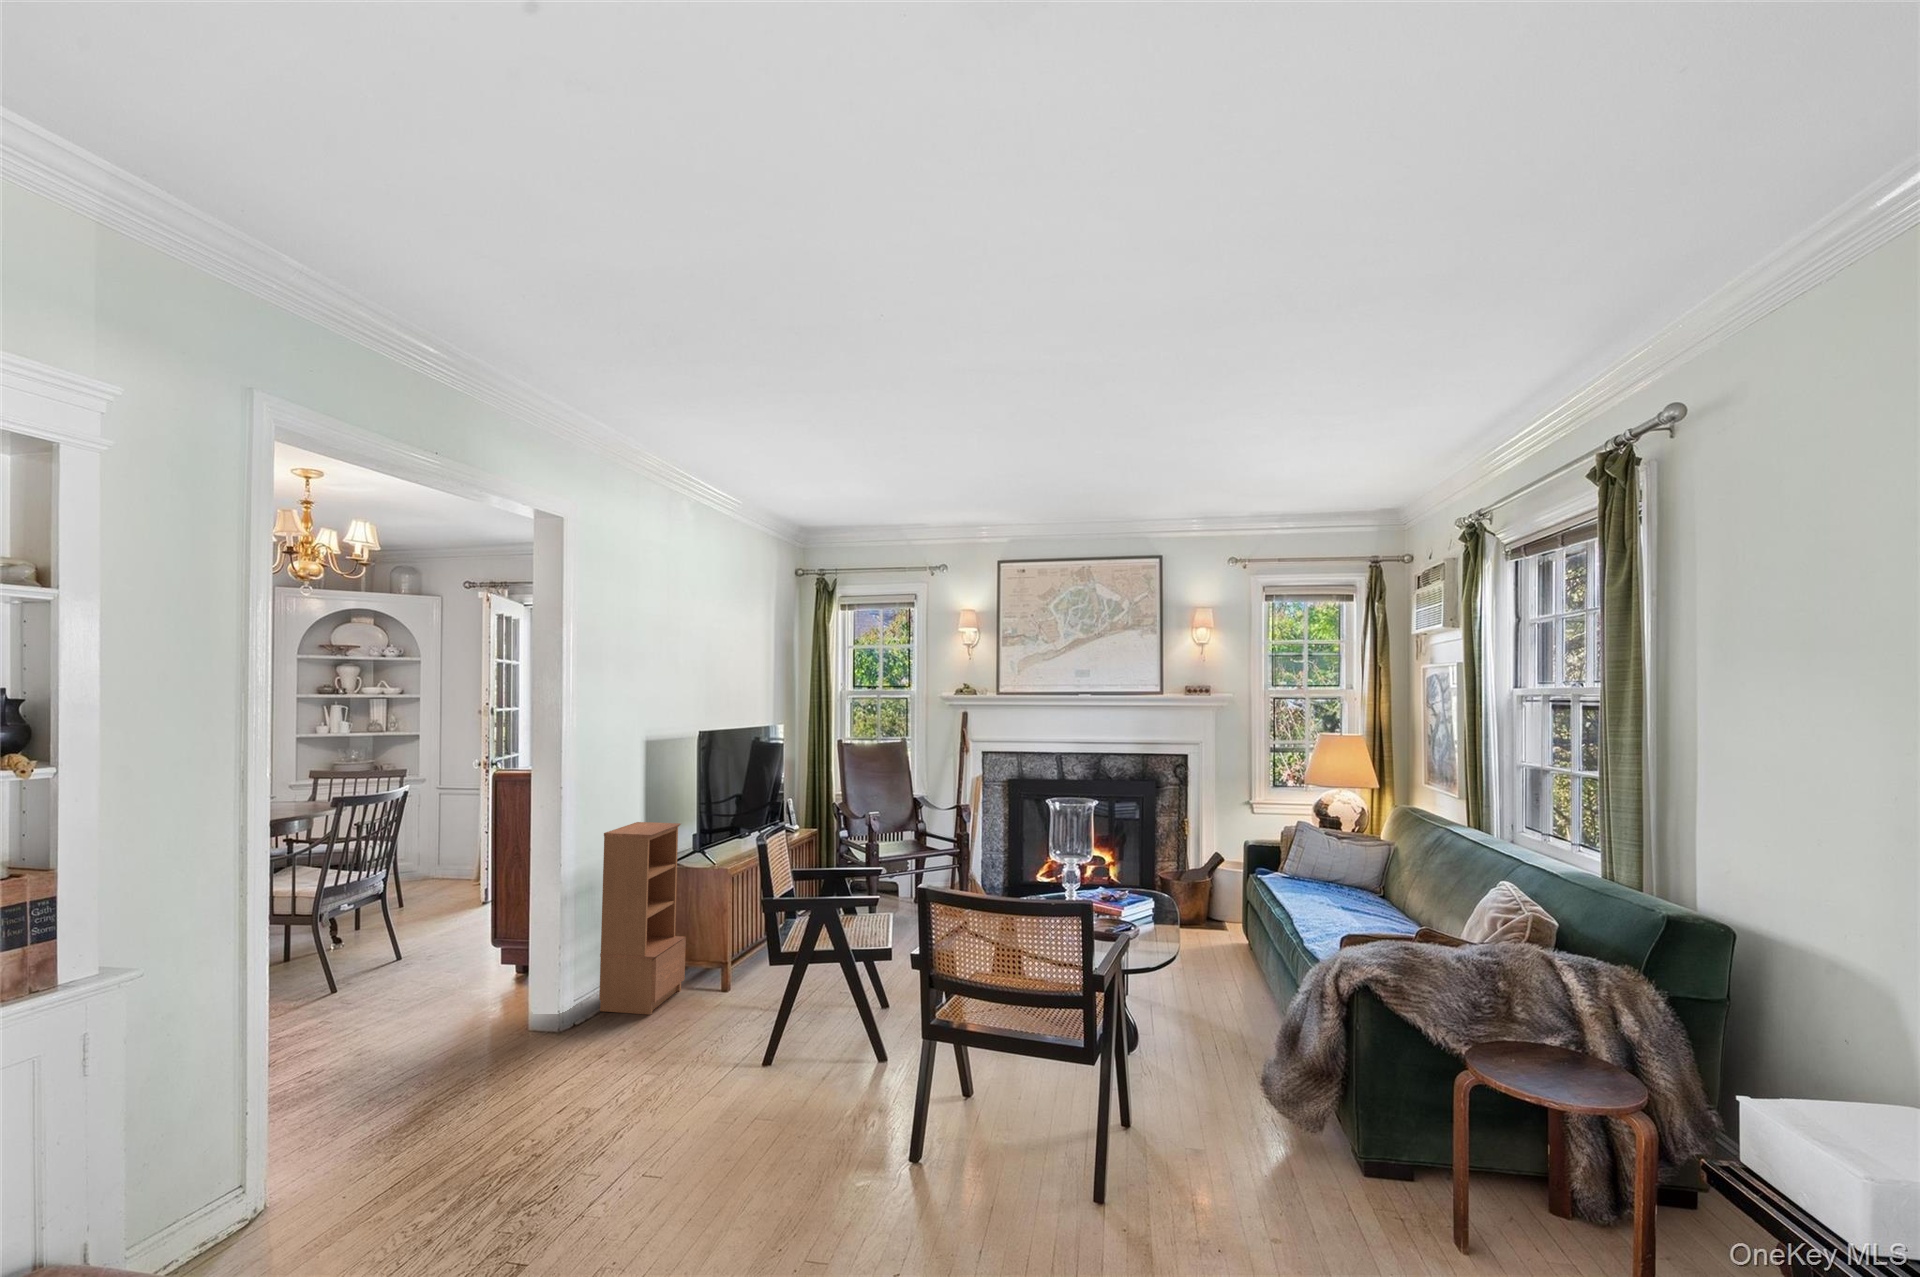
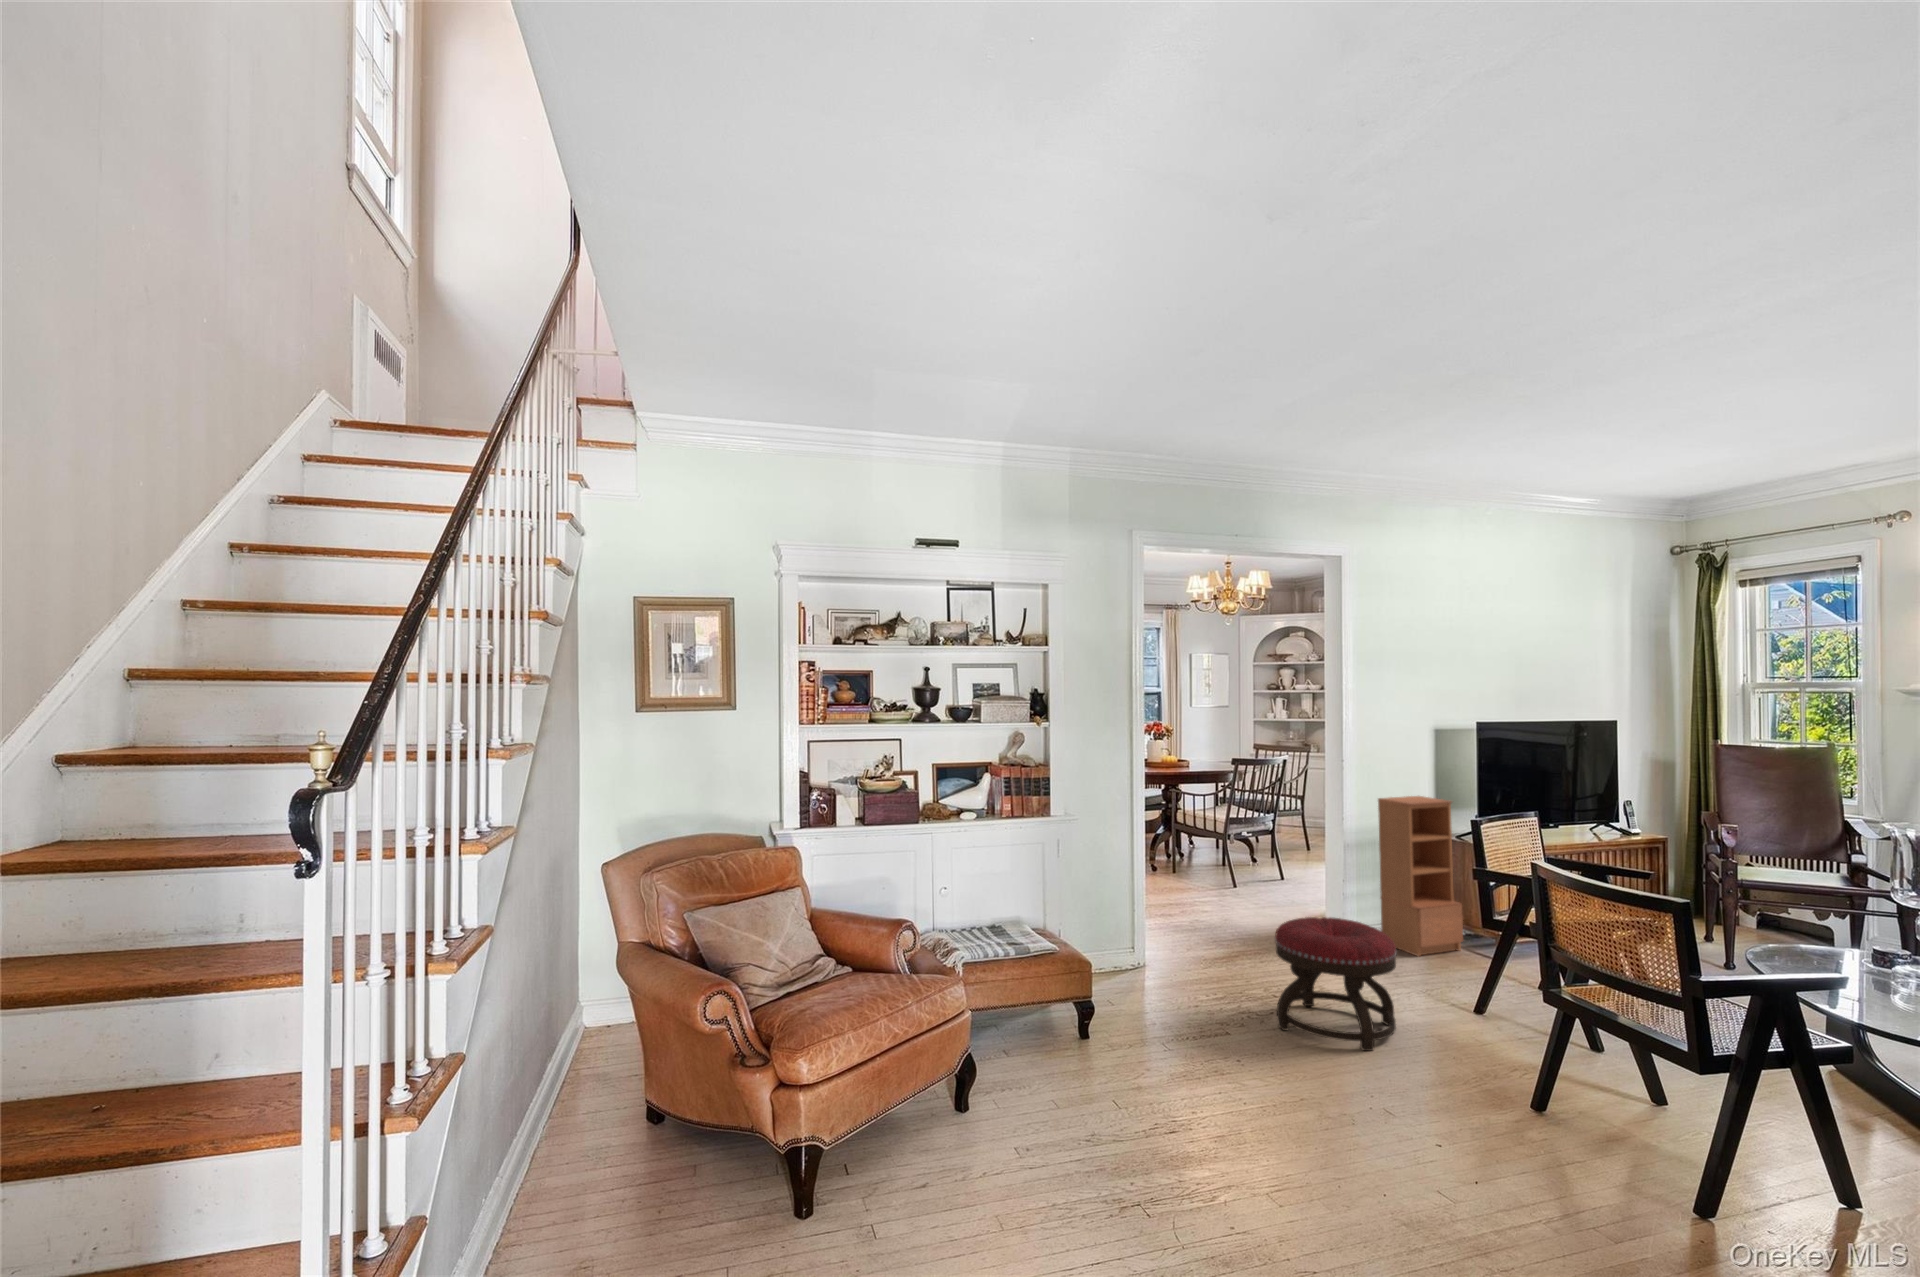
ottoman: none [579,1008,740,1213] -> present [1275,917,1397,1051]

